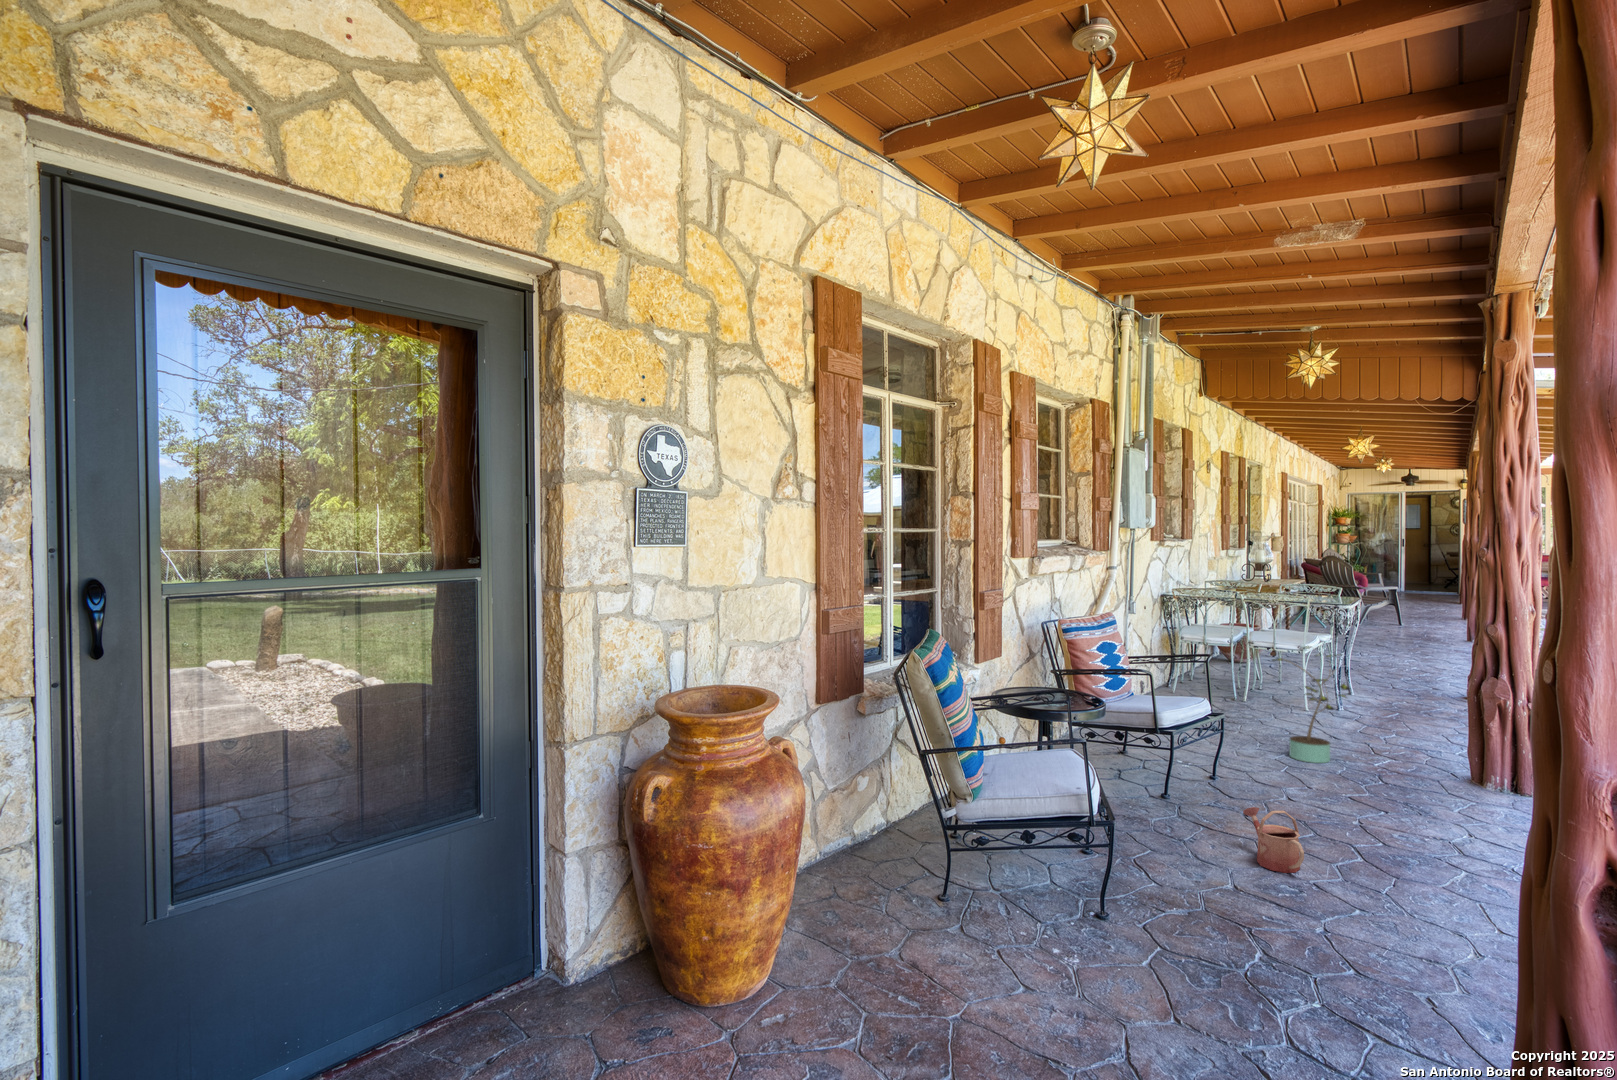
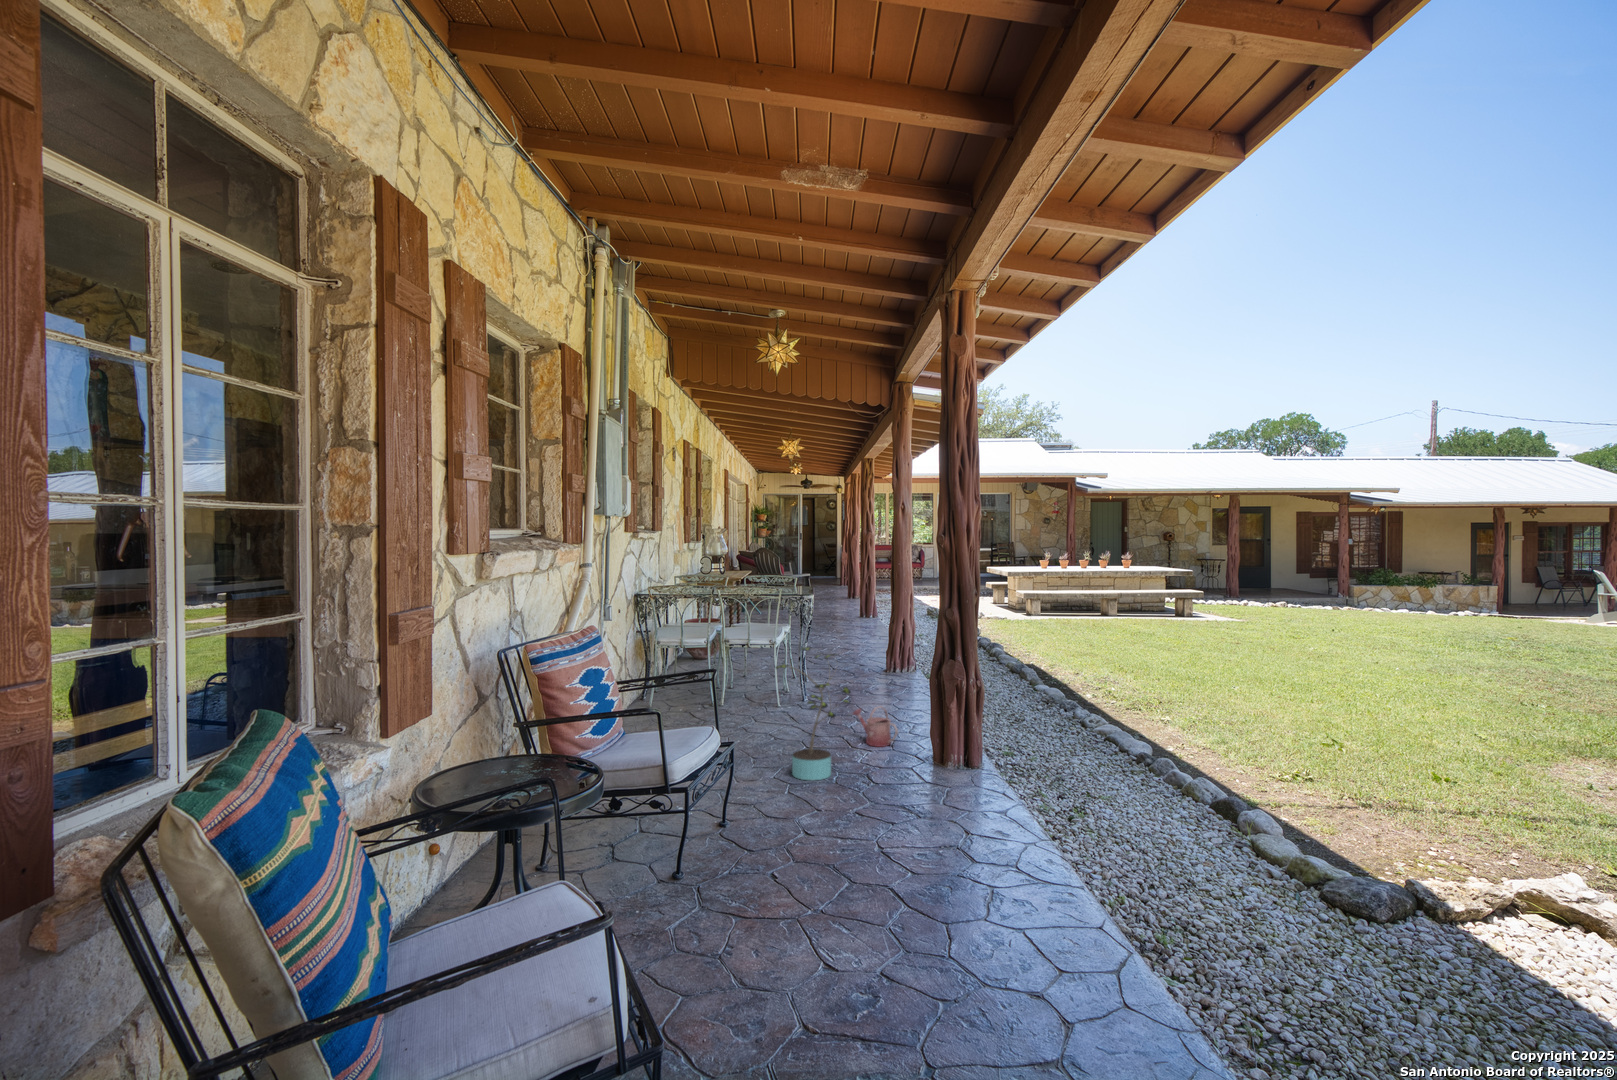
watering can: present [1243,807,1304,873] -> present [853,706,898,747]

